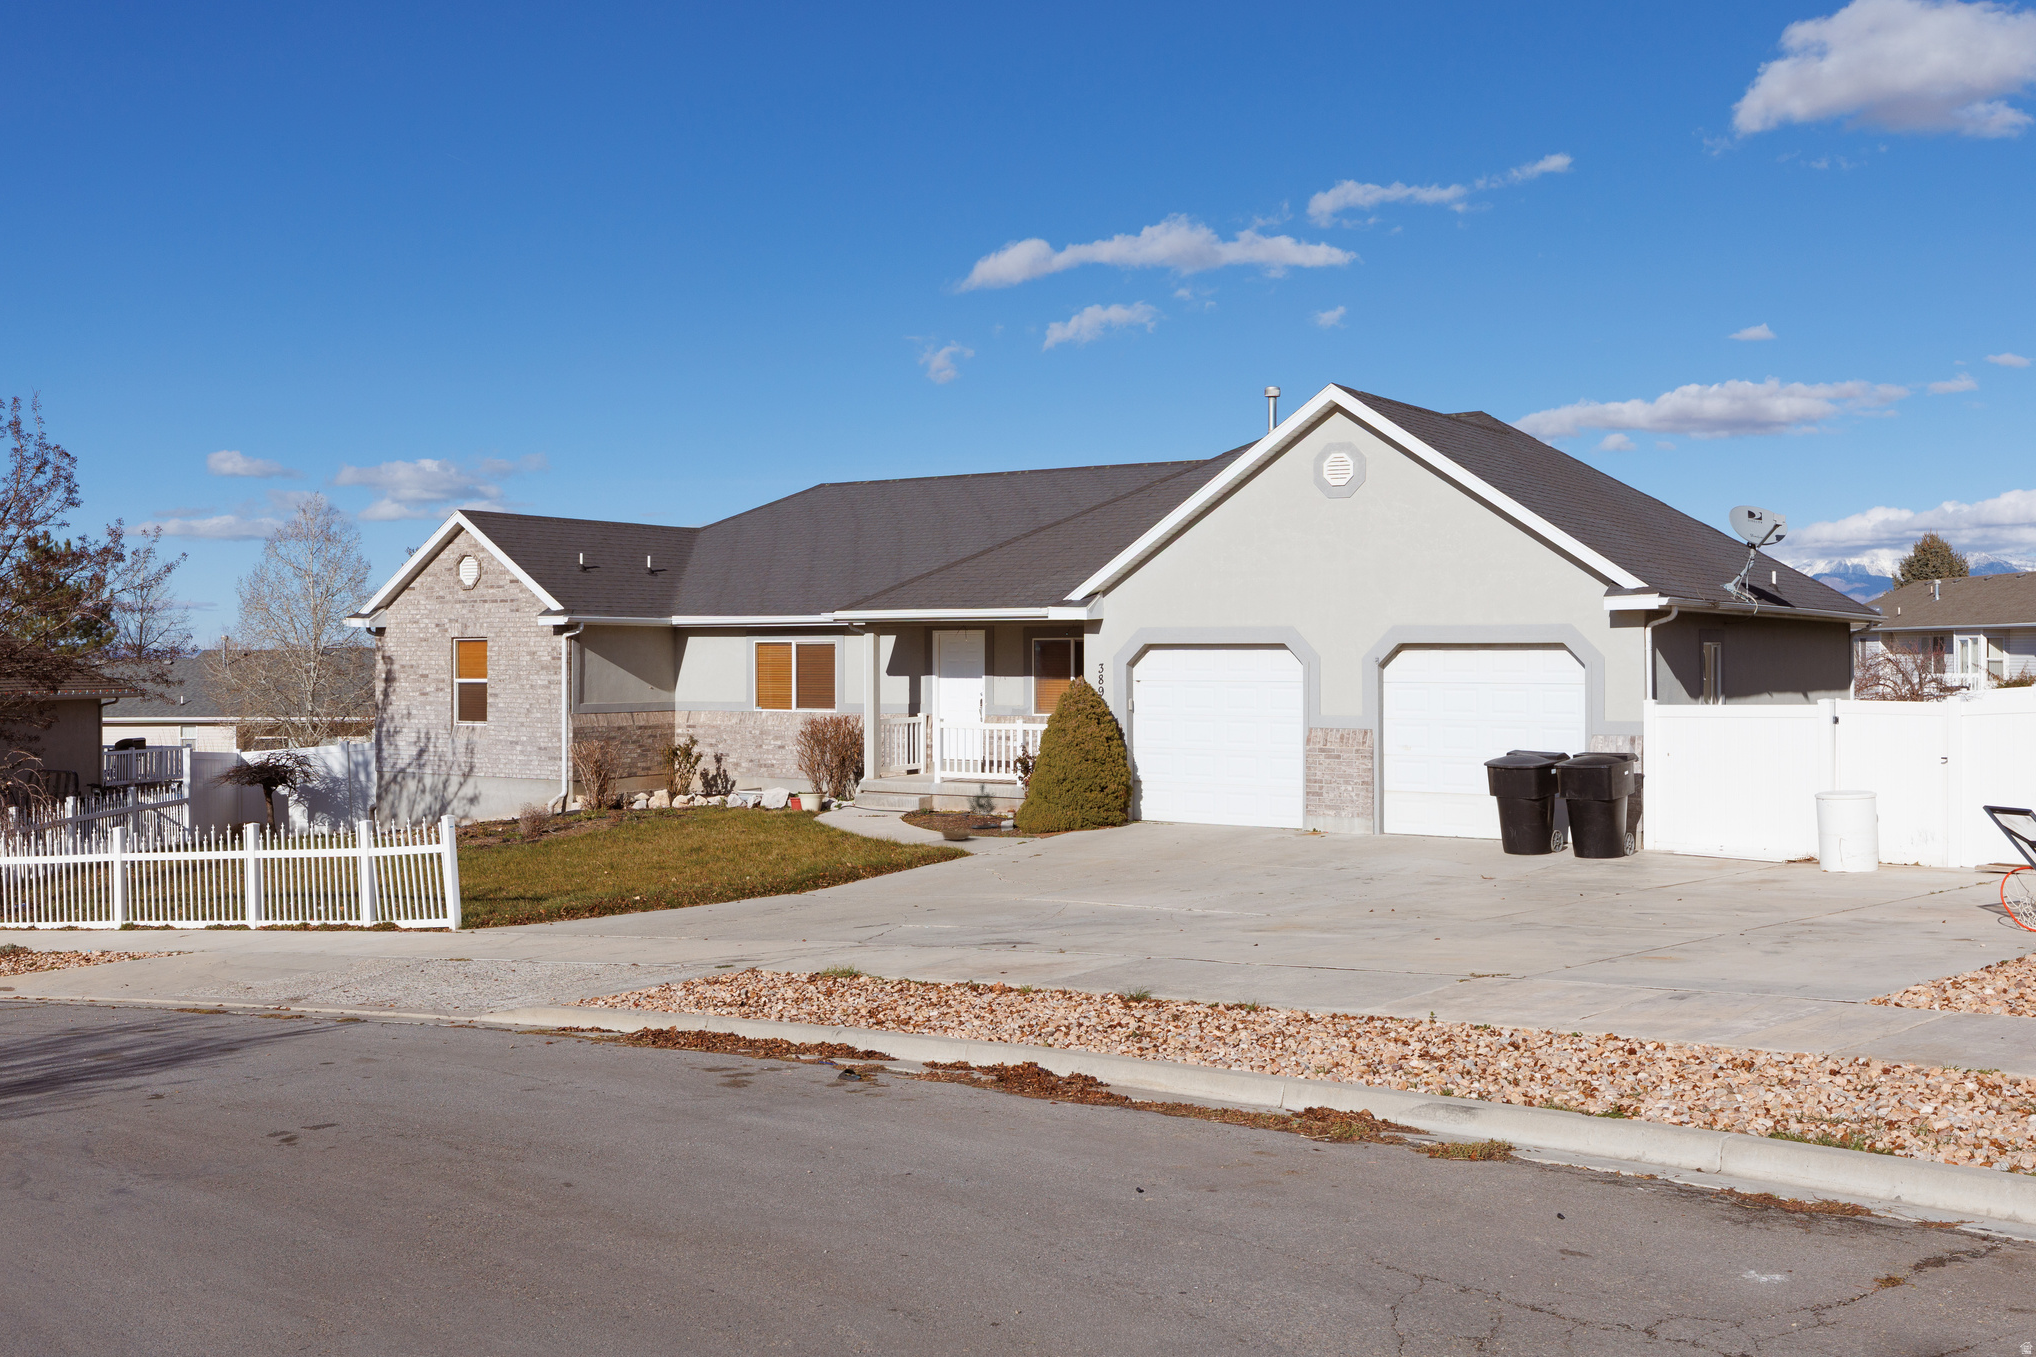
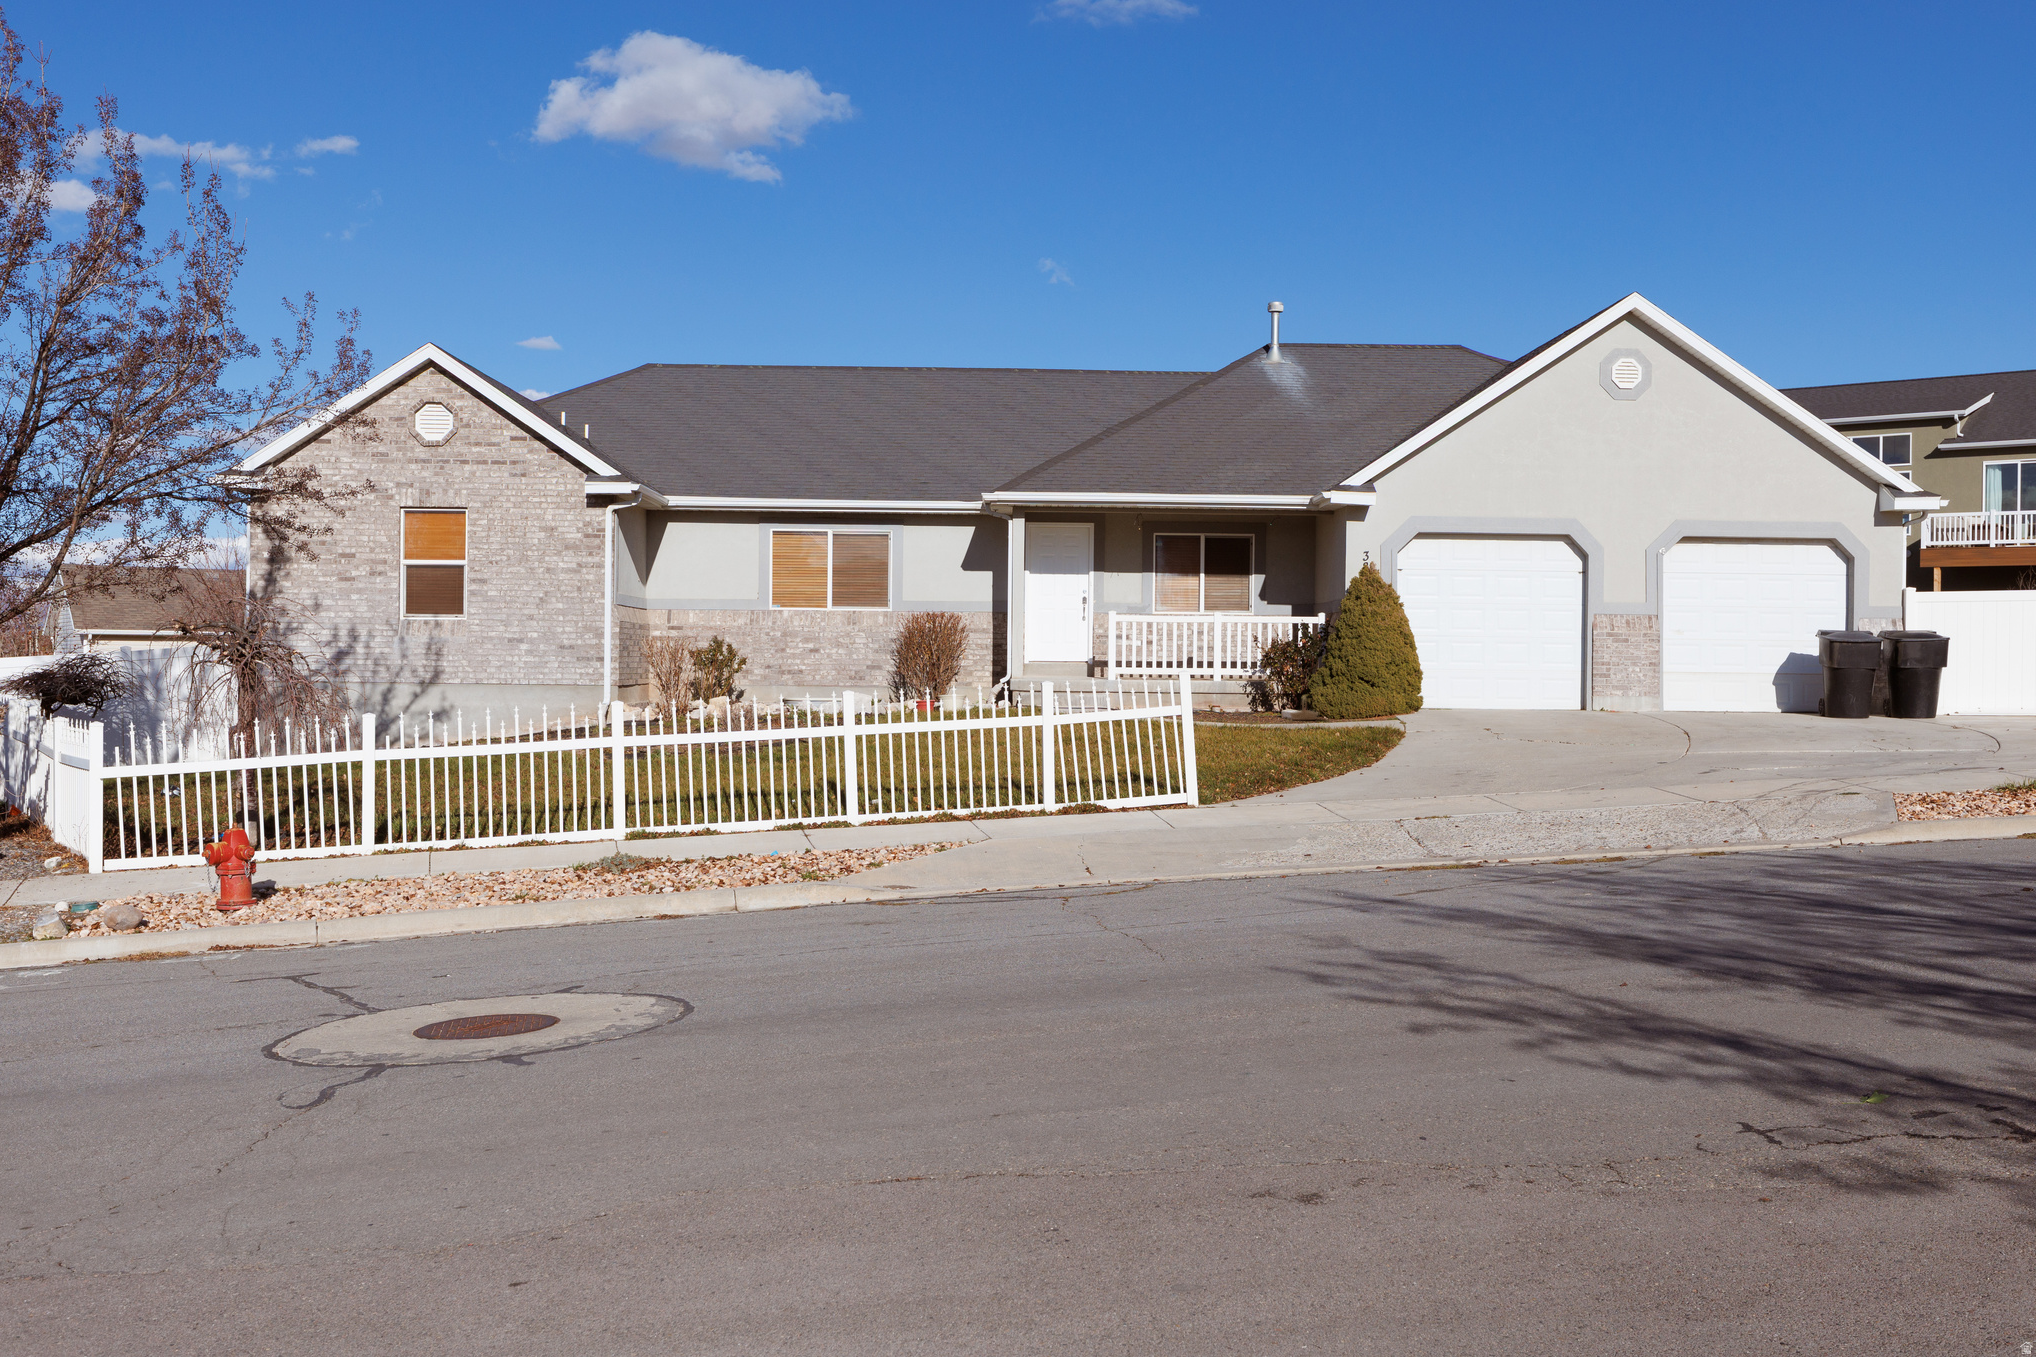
potted tree: present [969,783,997,828] -> none [1252,665,1285,712]

